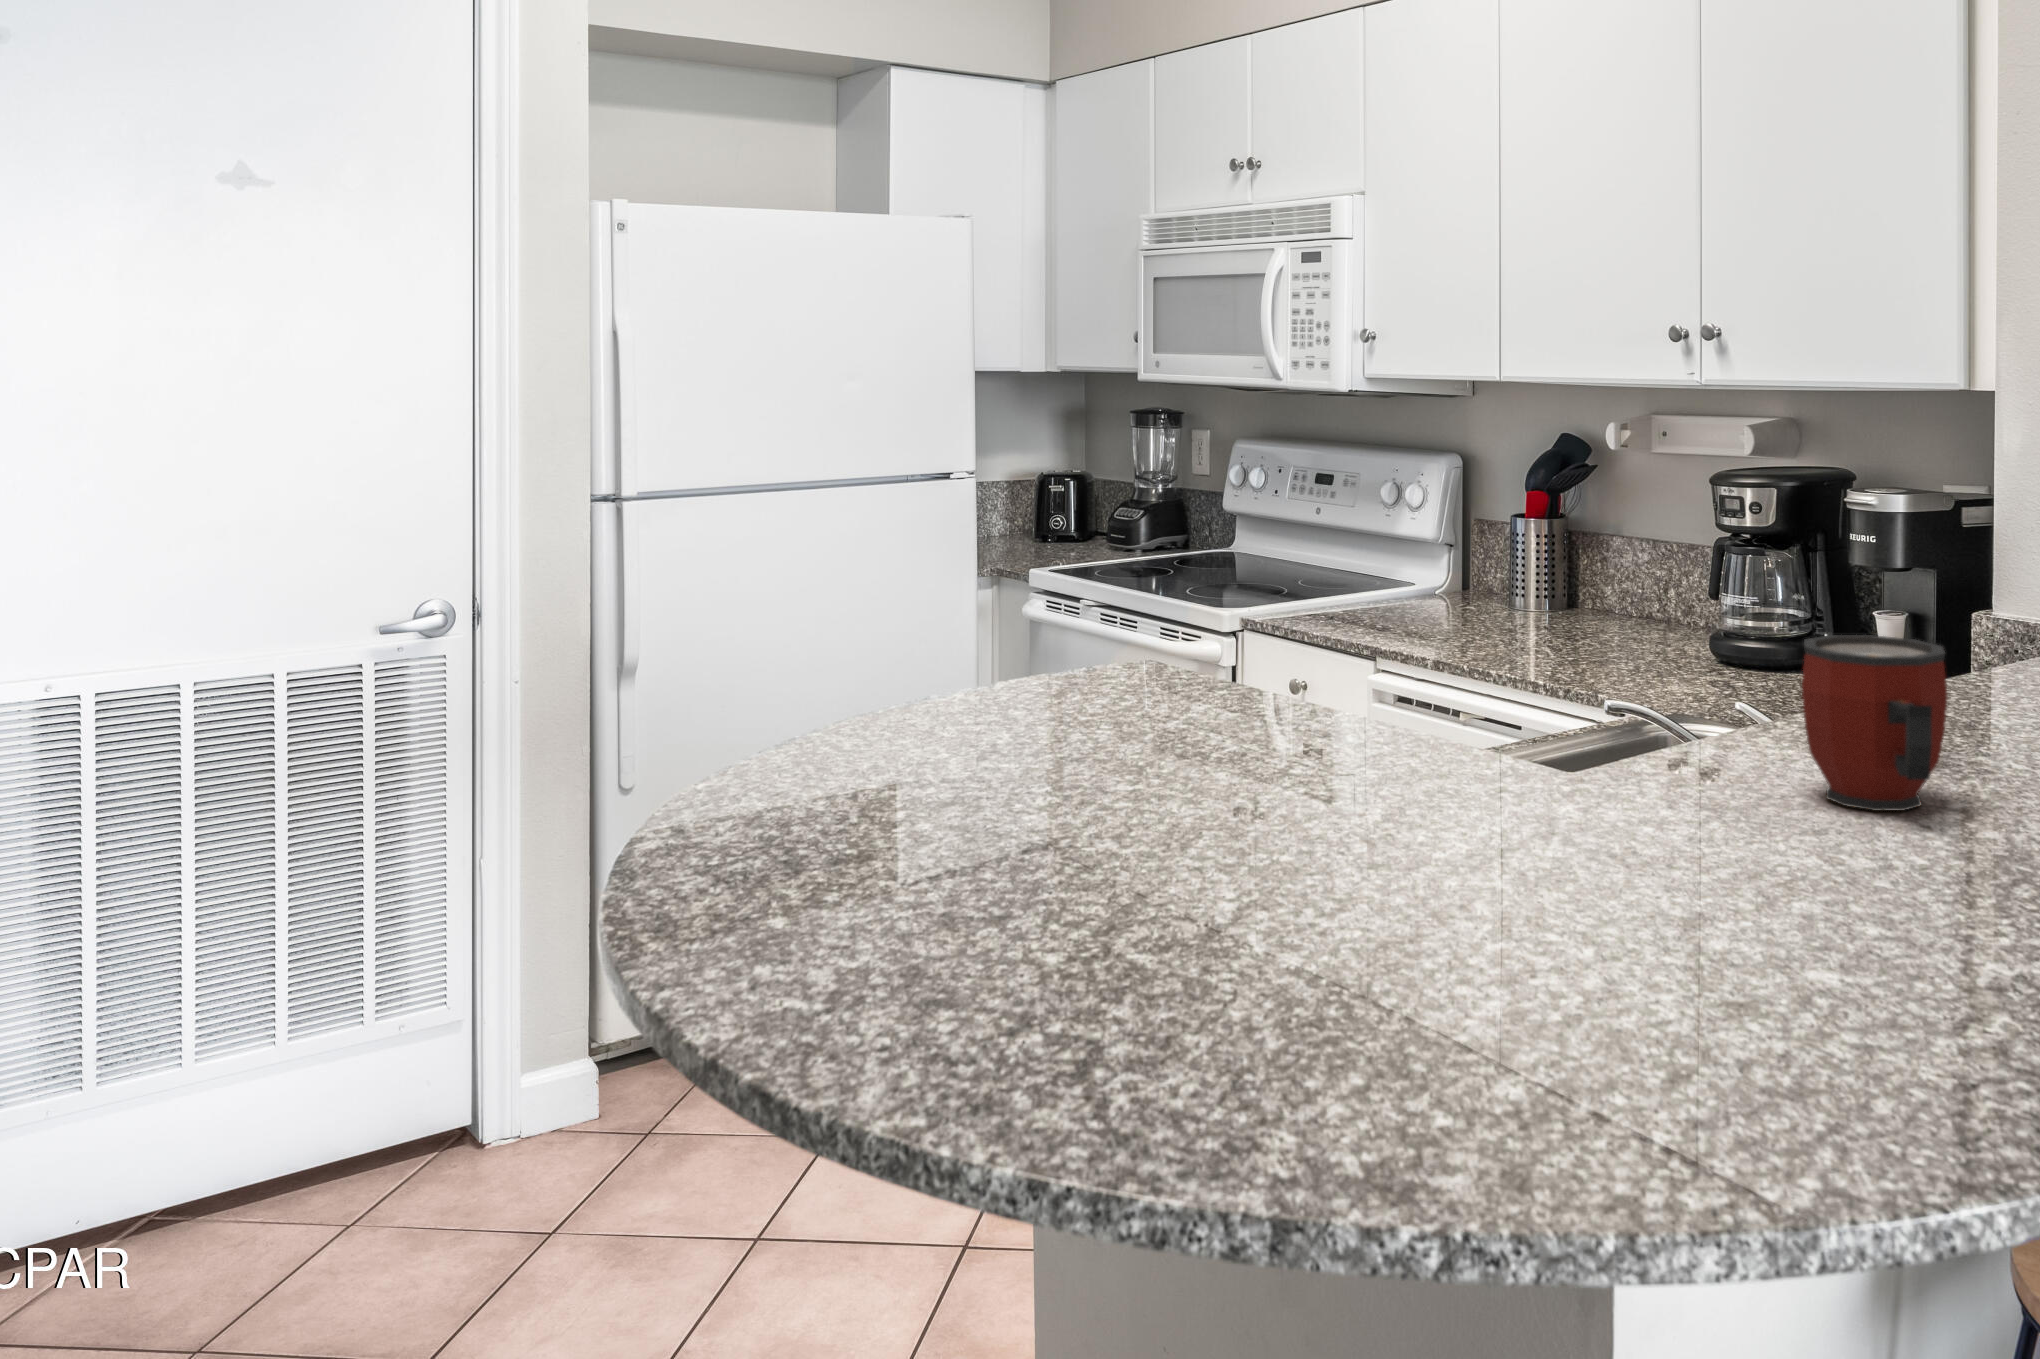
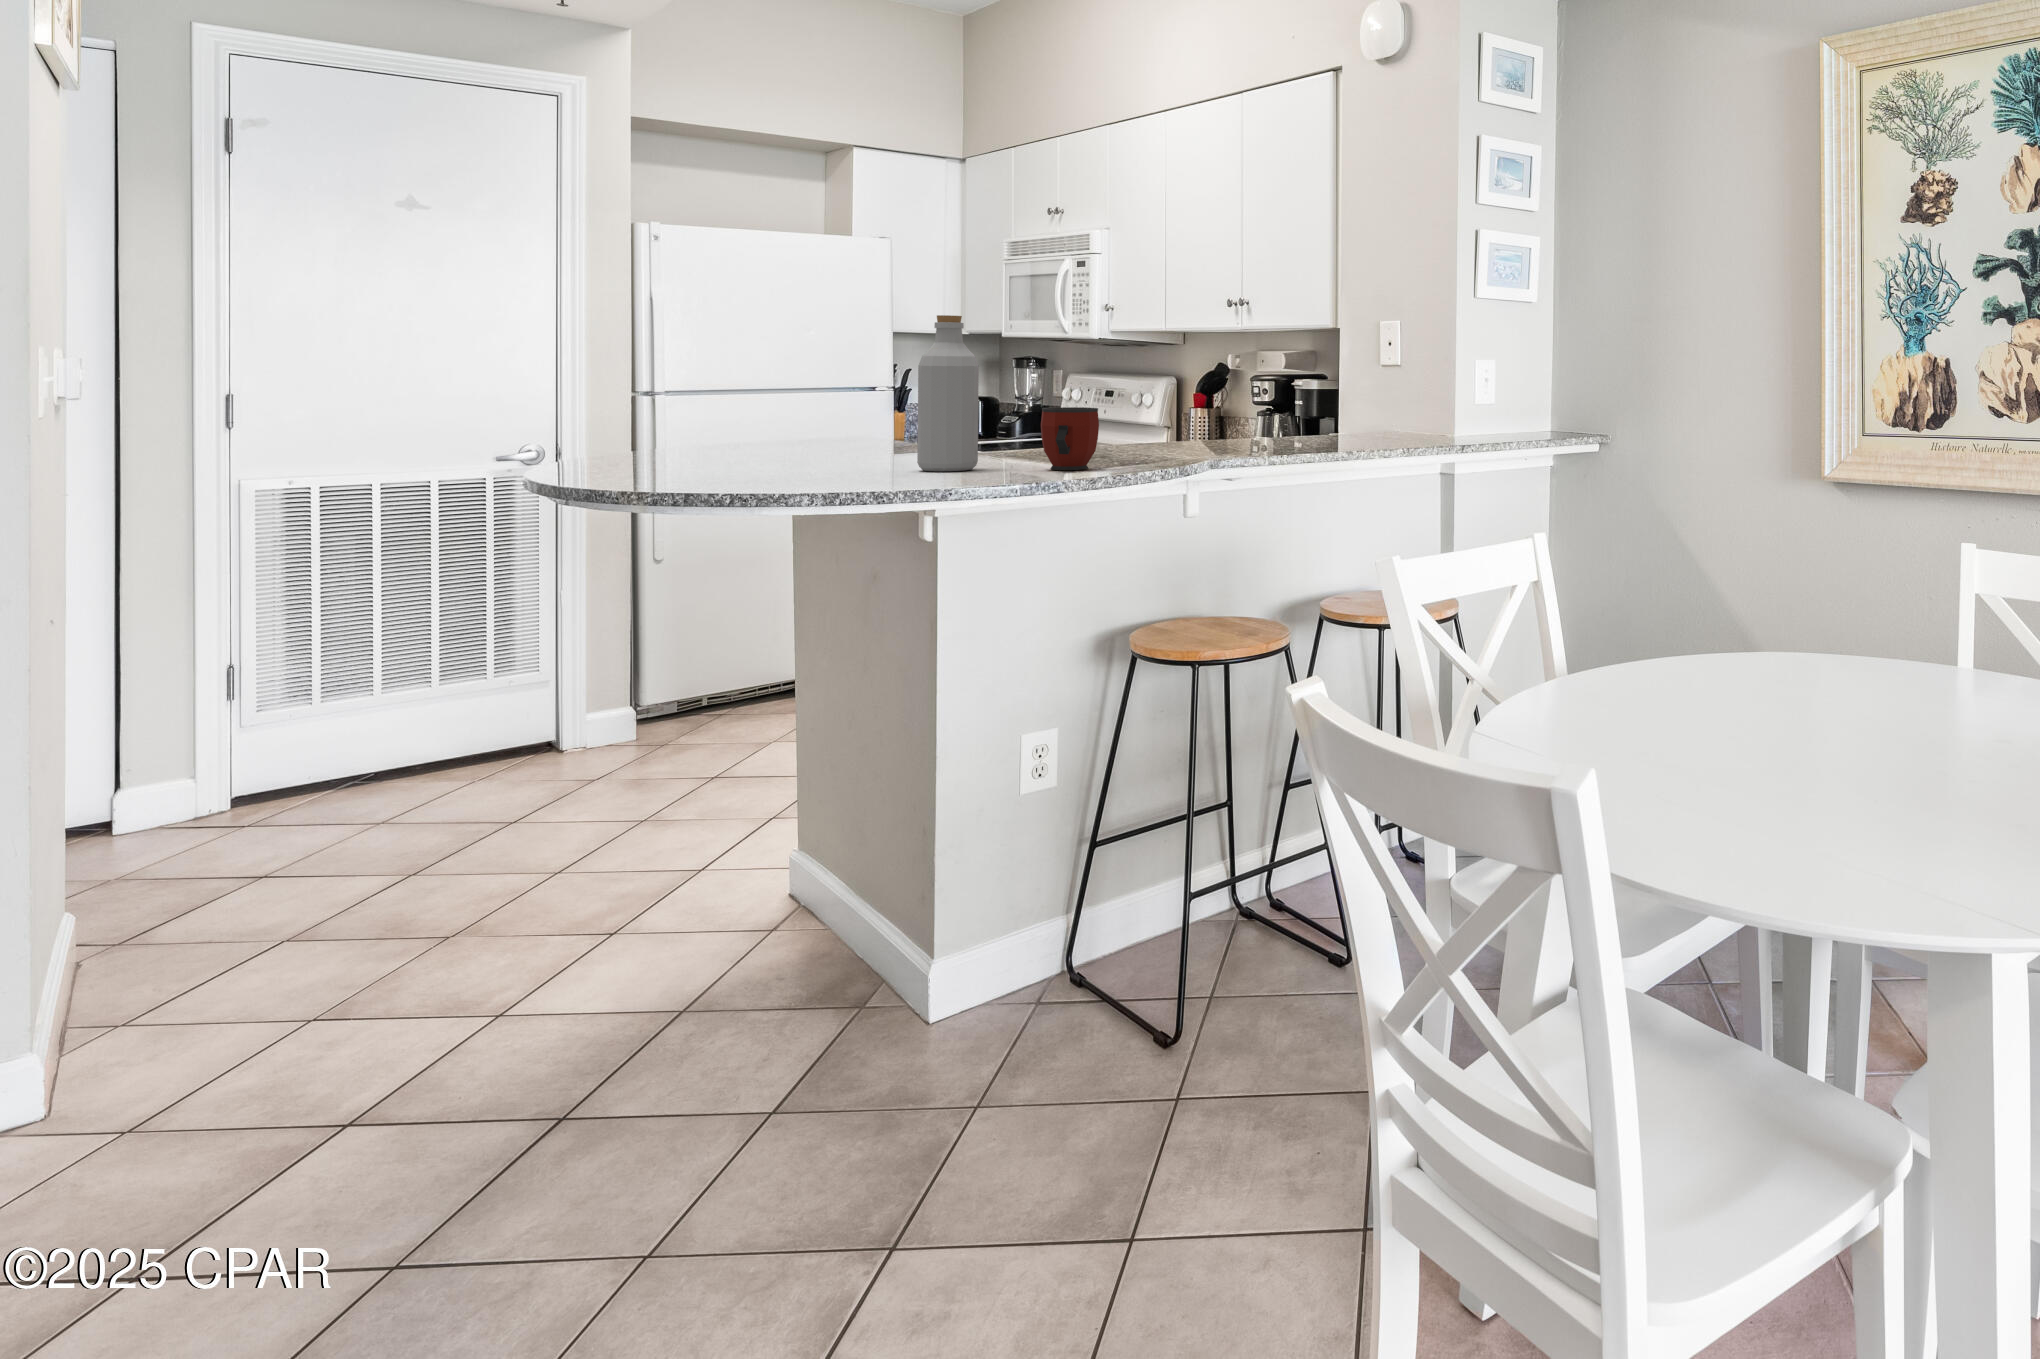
bottle: none [1526,418,1668,824] -> present [917,315,979,471]

